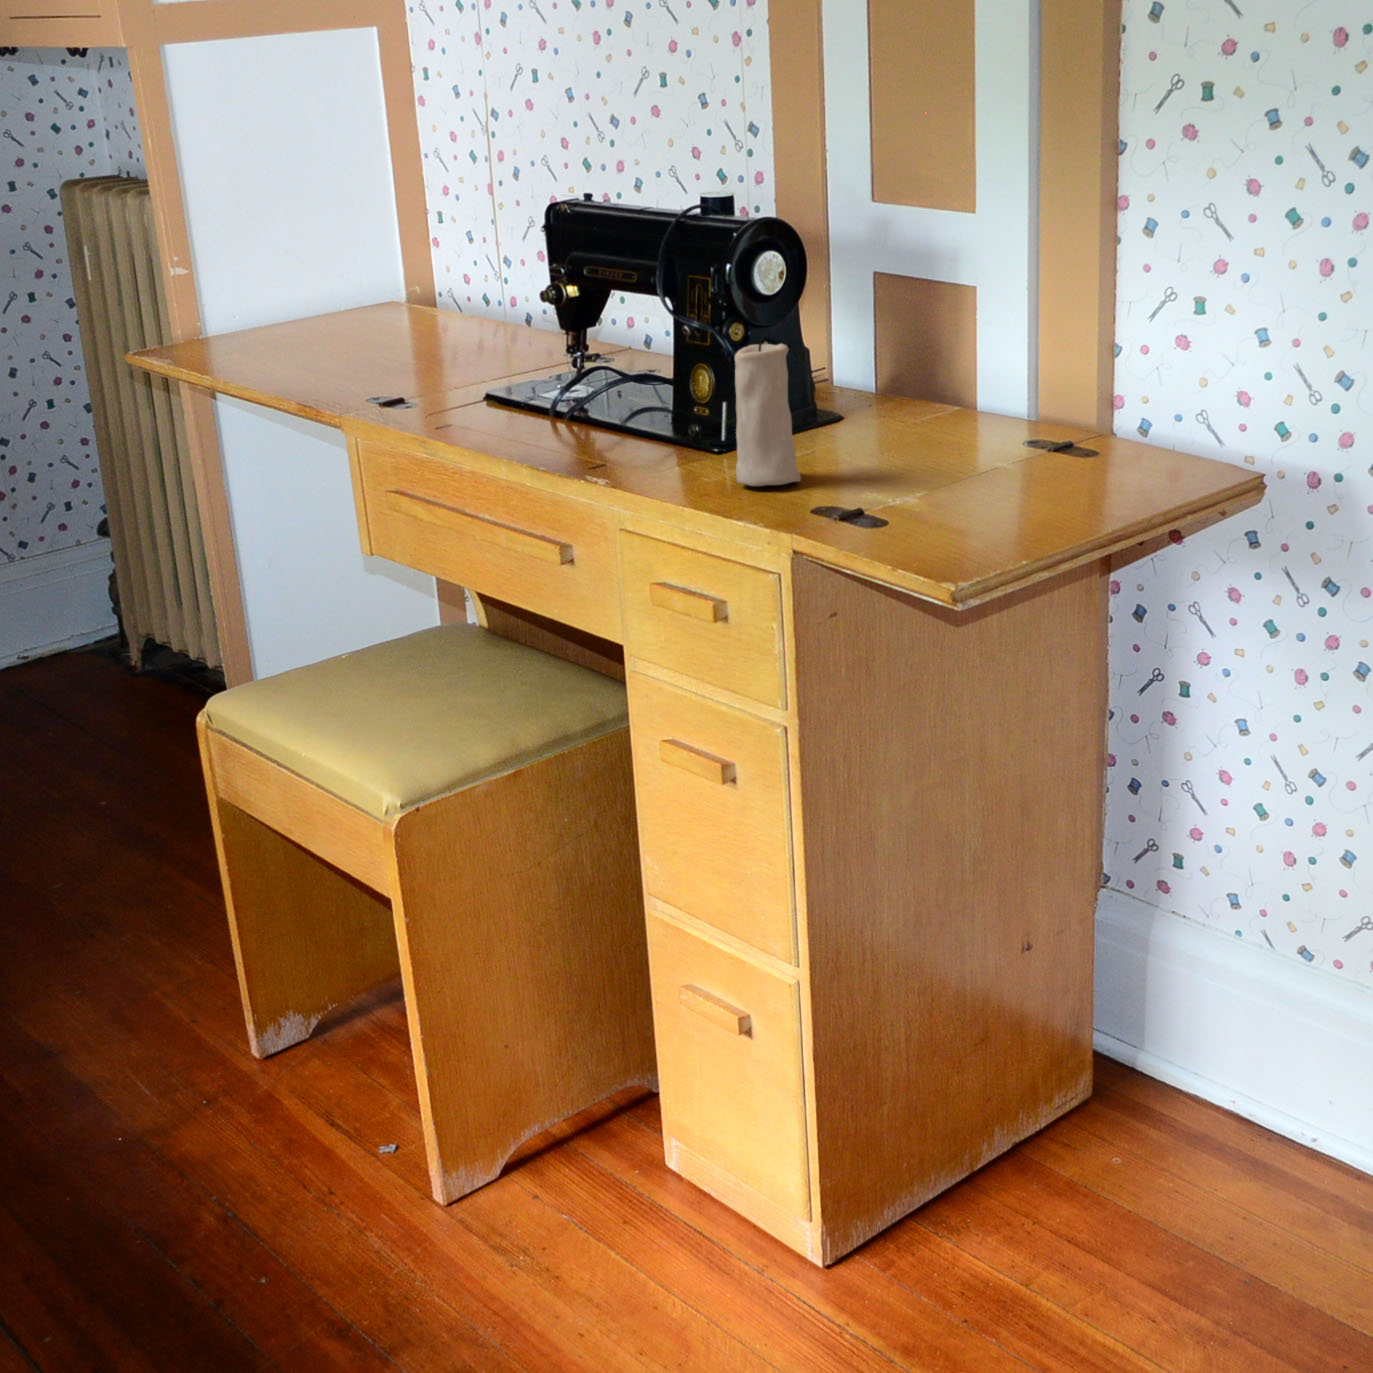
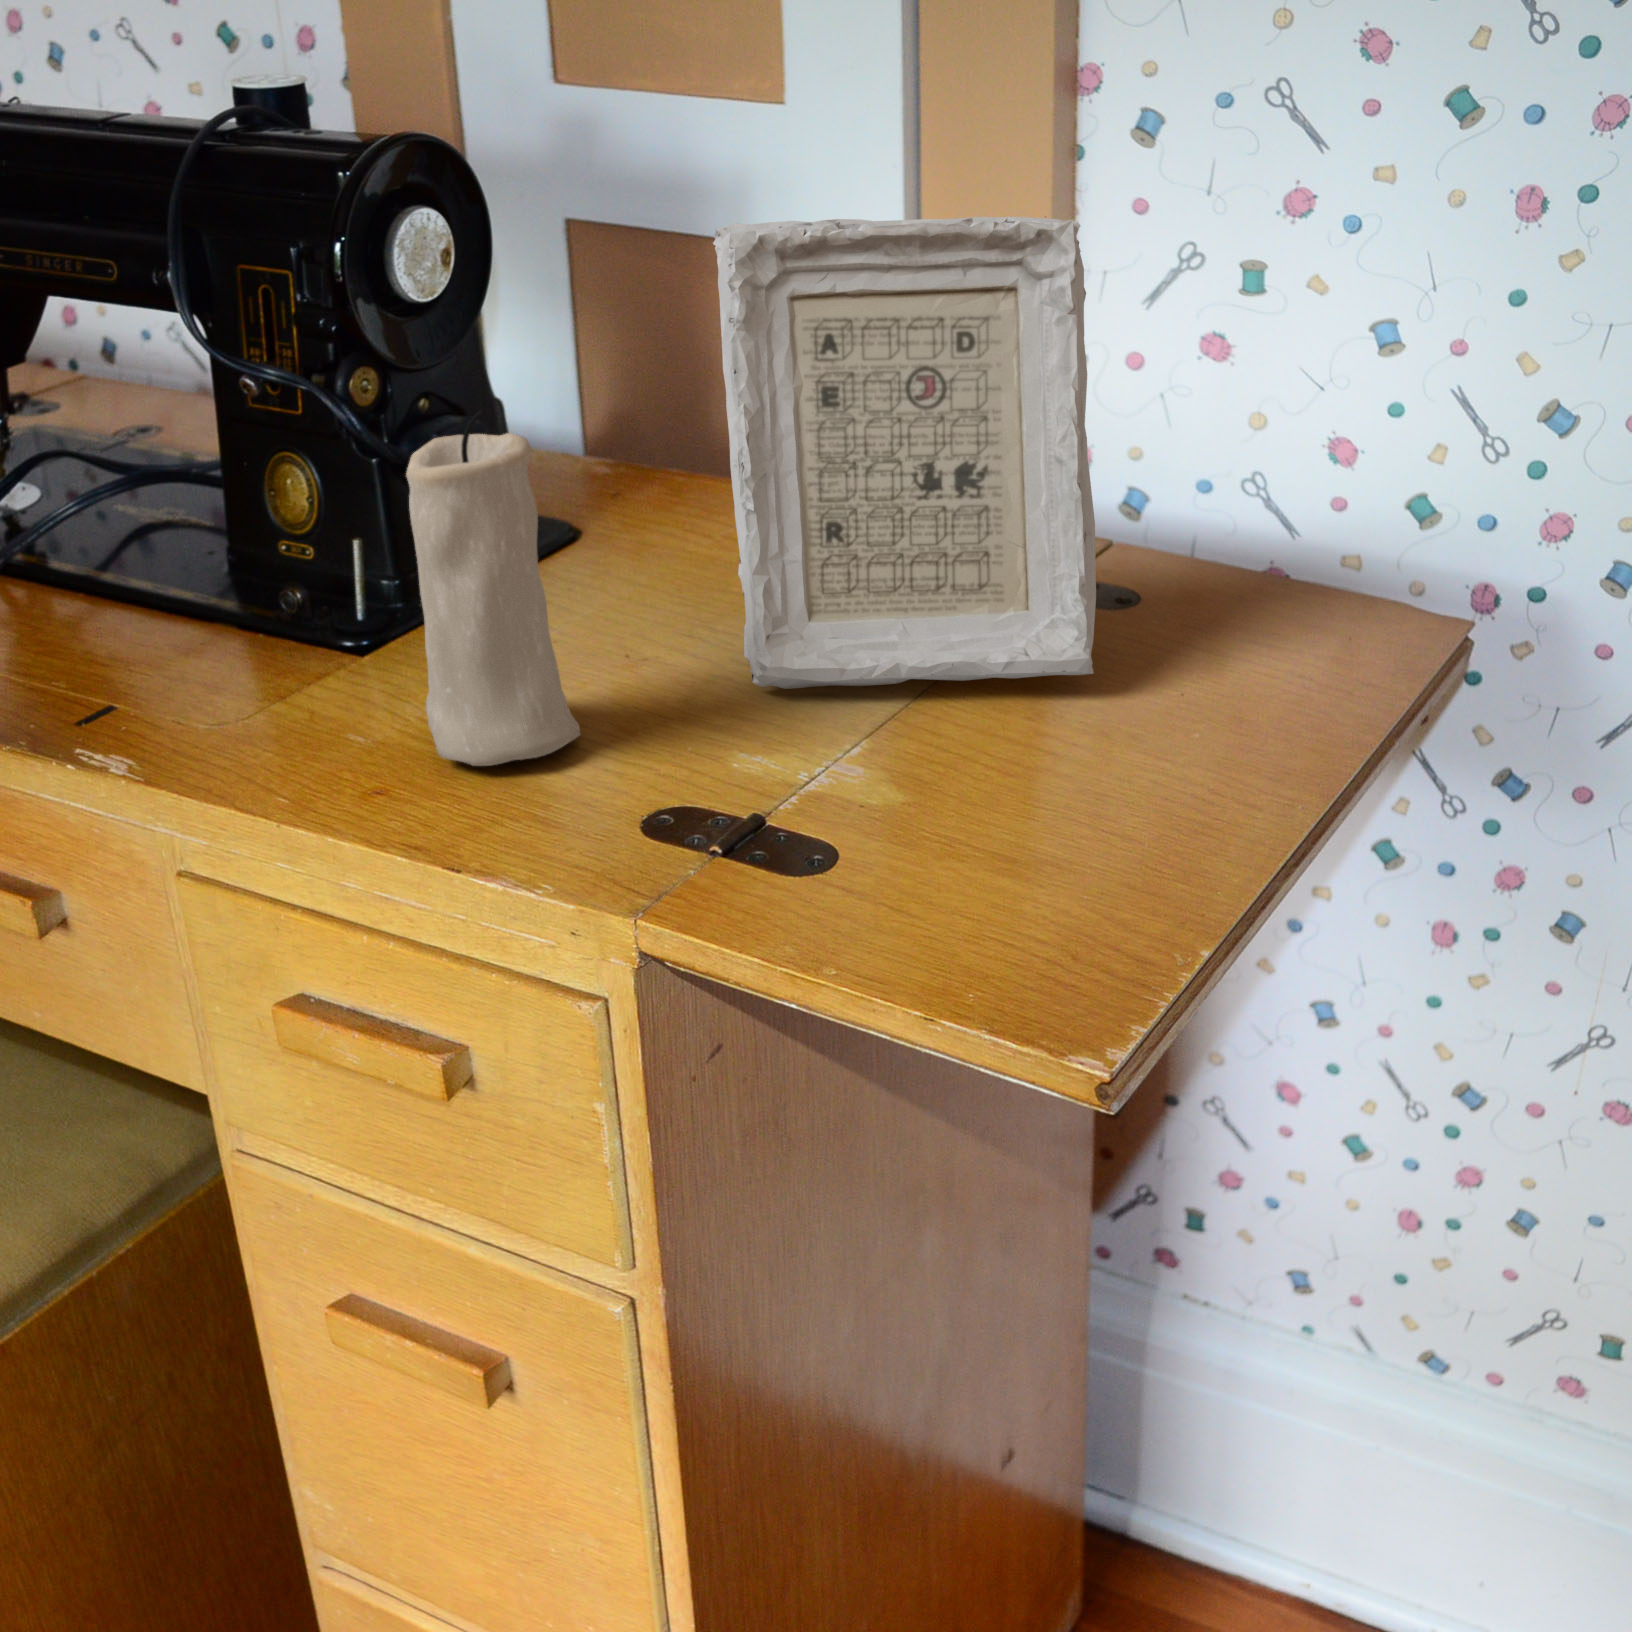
picture frame: none [886,263,1067,477] -> present [713,217,1096,689]

